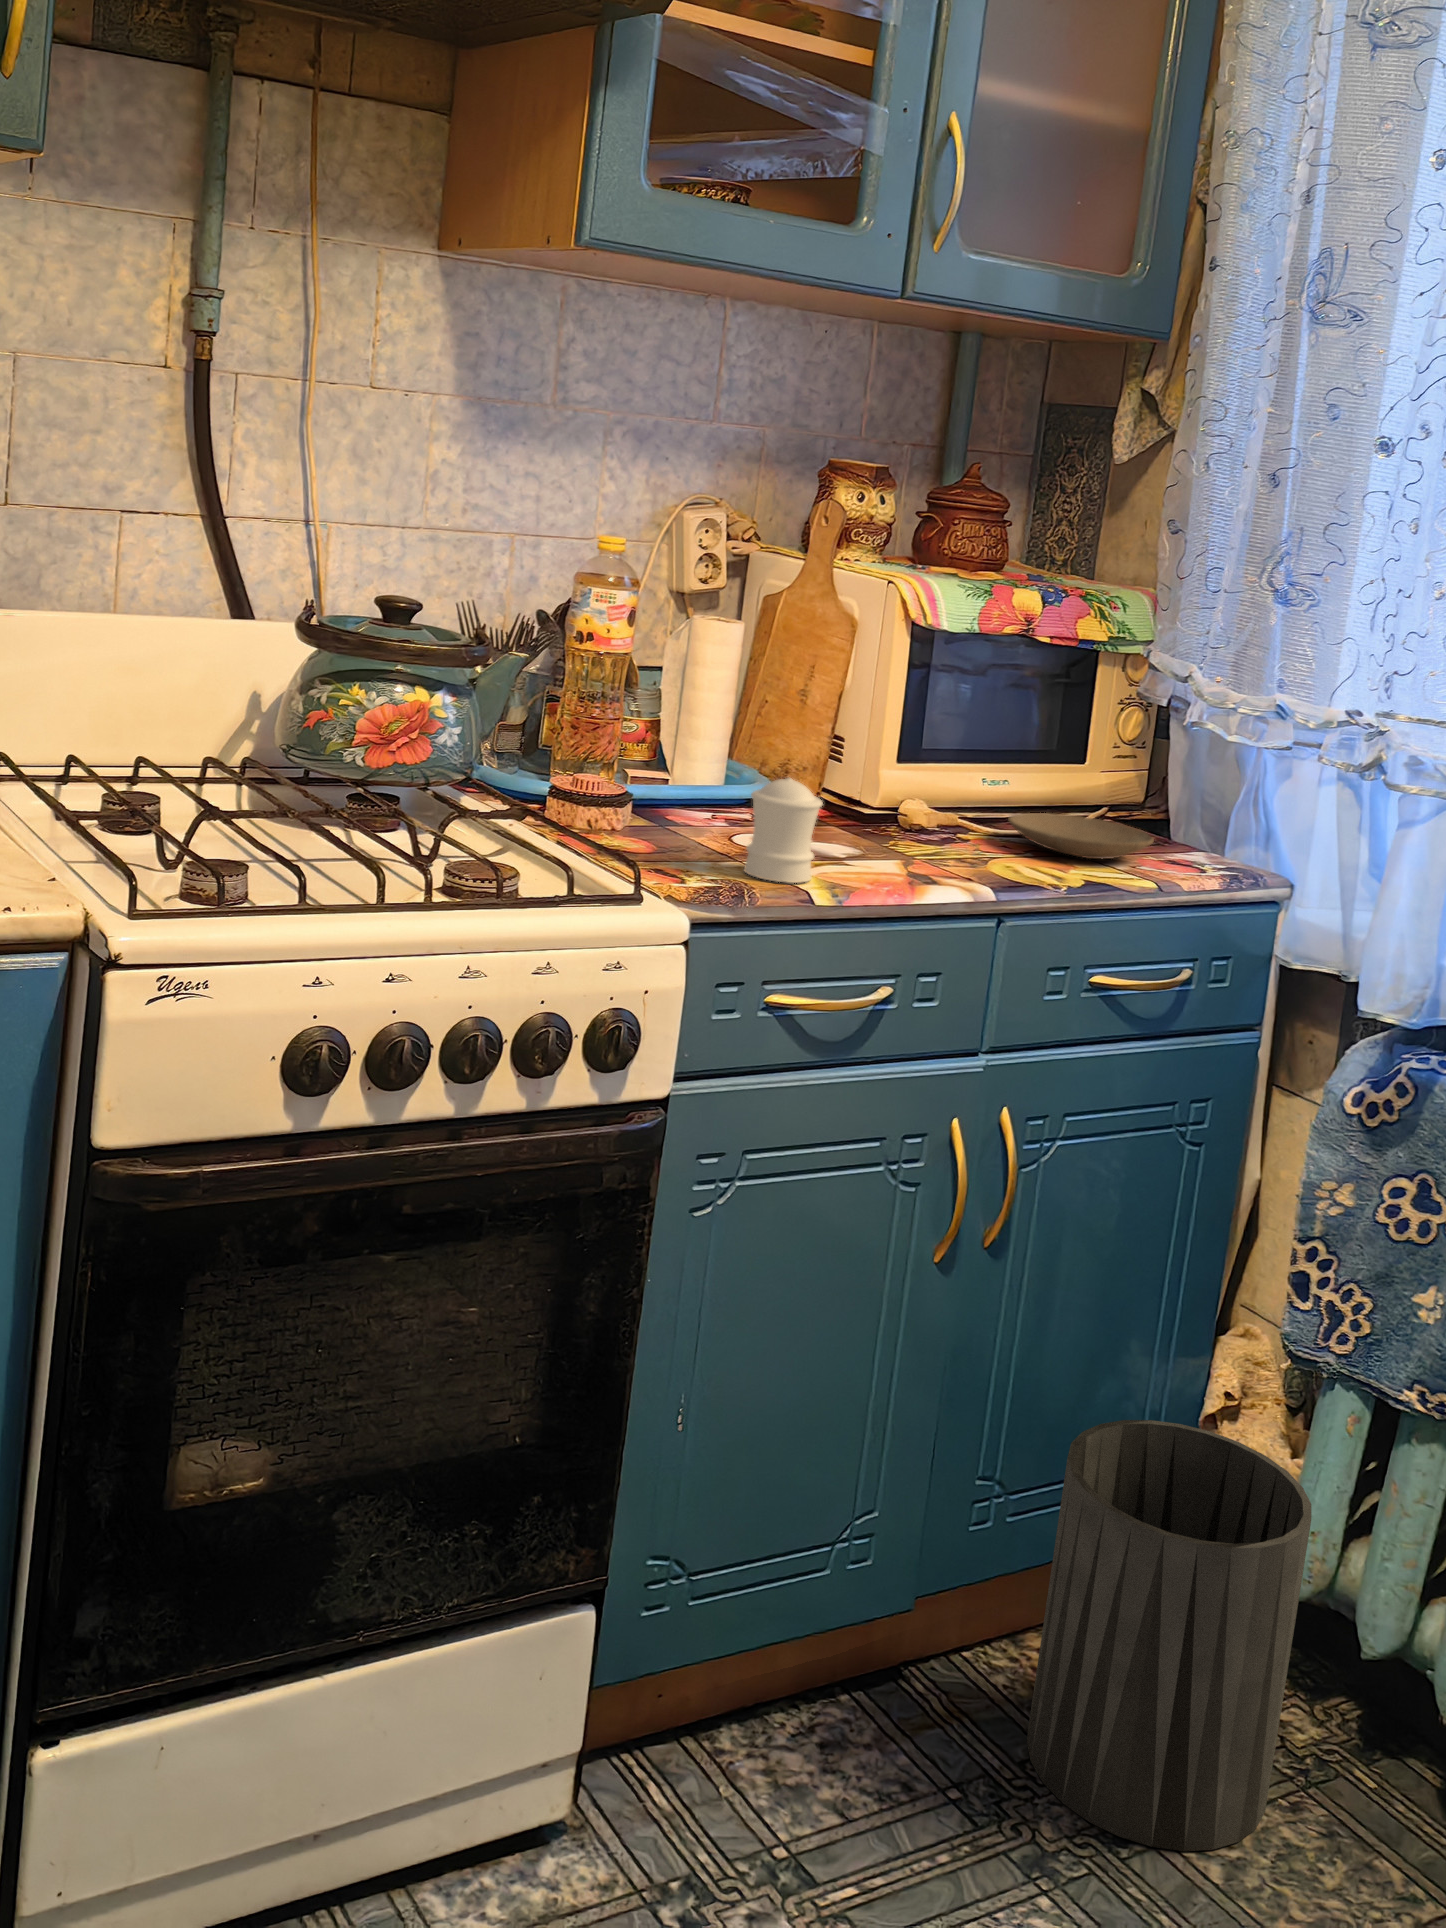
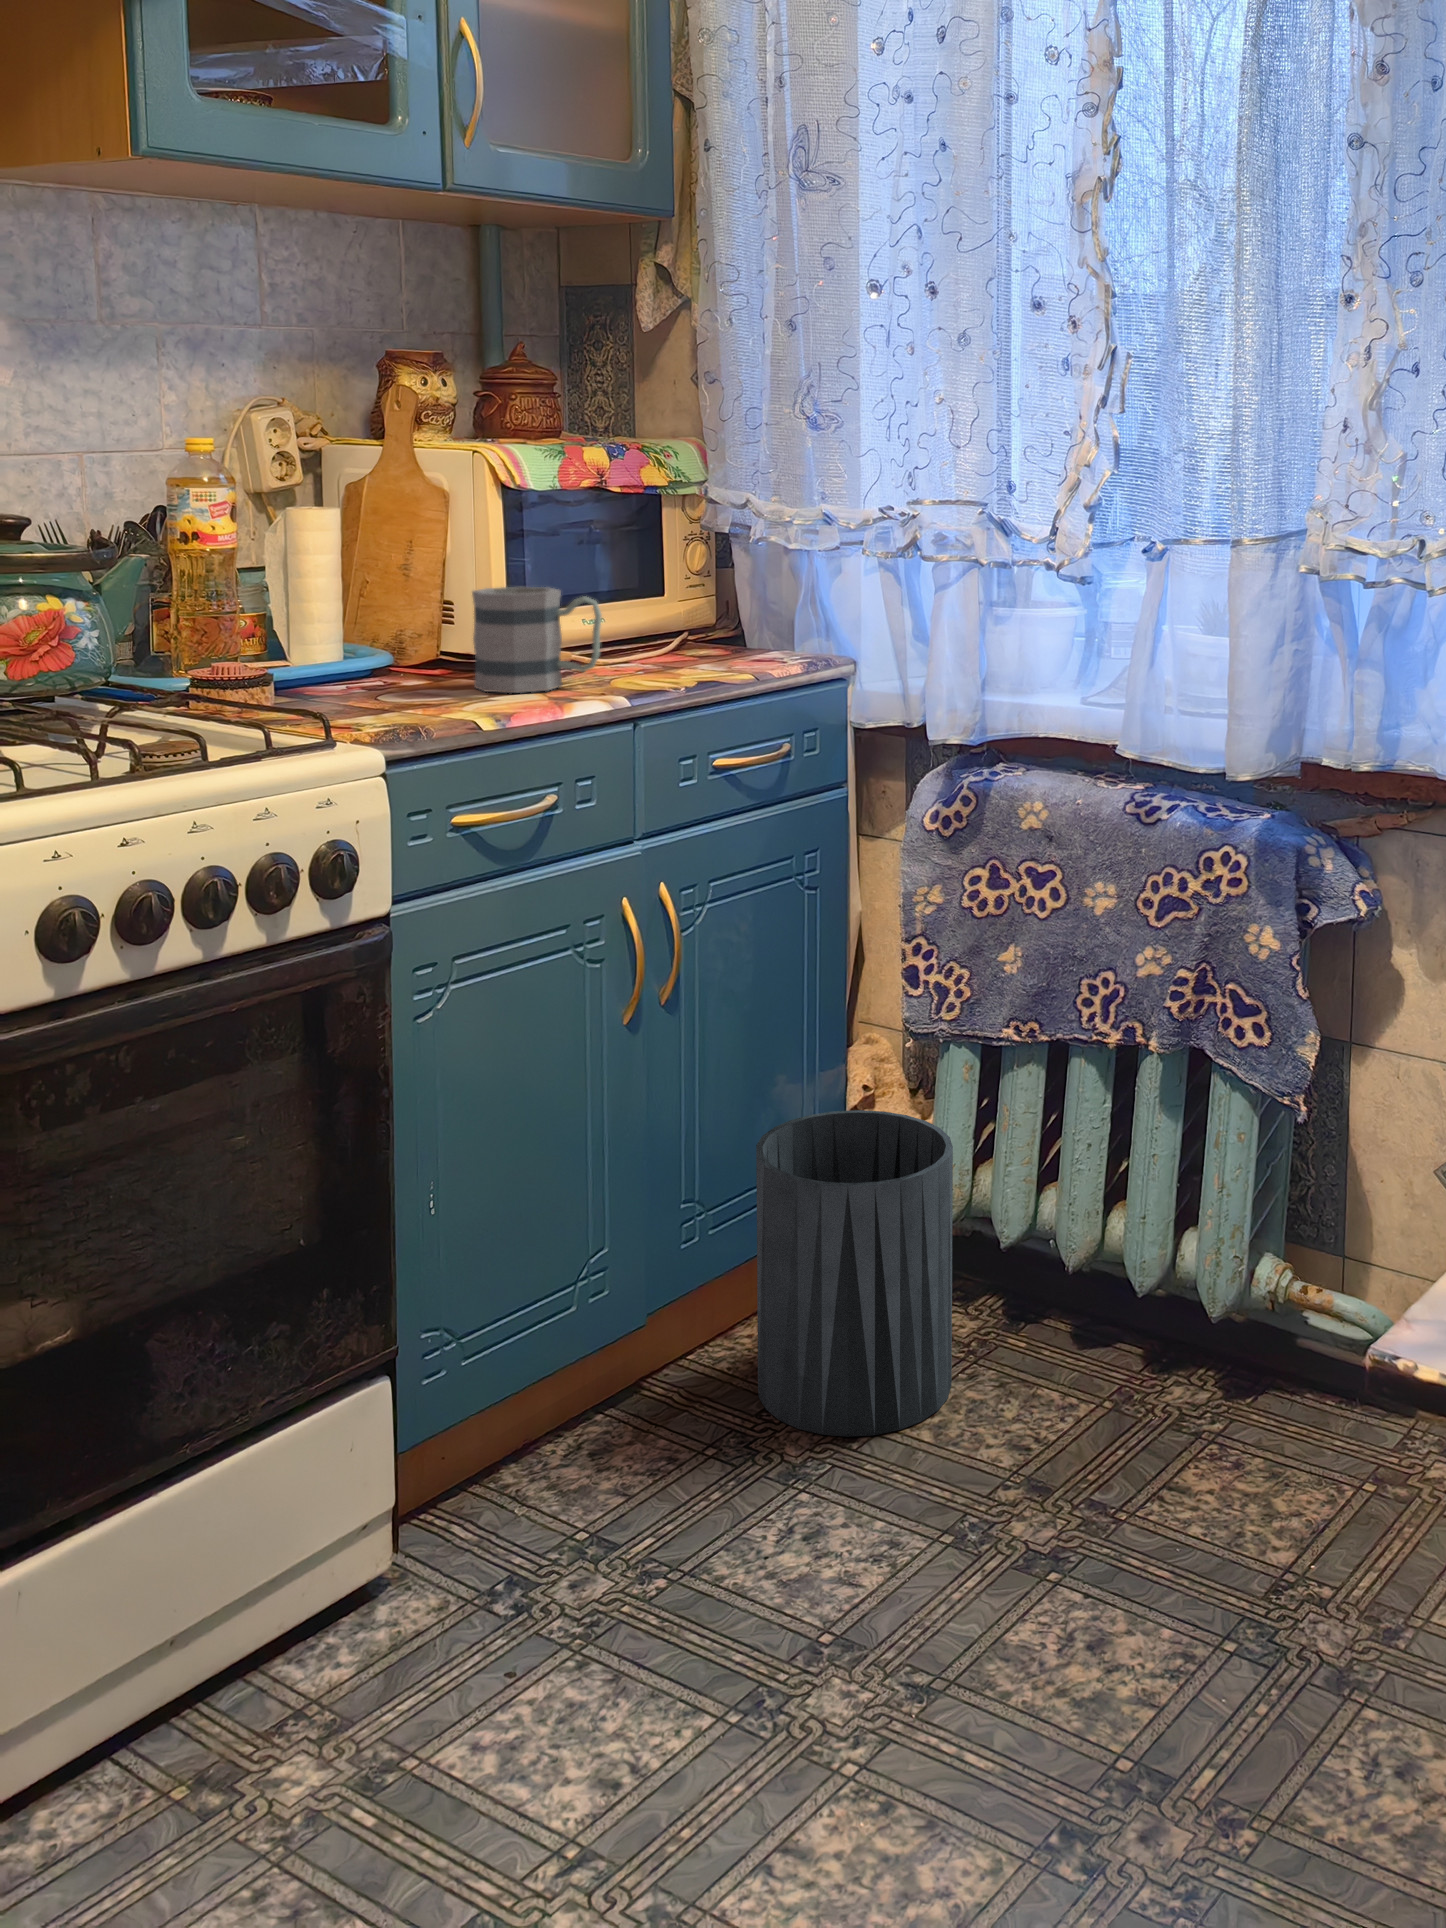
mug: none [838,738,989,866] -> present [472,587,602,693]
salt shaker: present [744,778,823,883] -> none [400,624,468,716]
plate: present [1008,813,1154,859] -> none [611,636,738,666]

